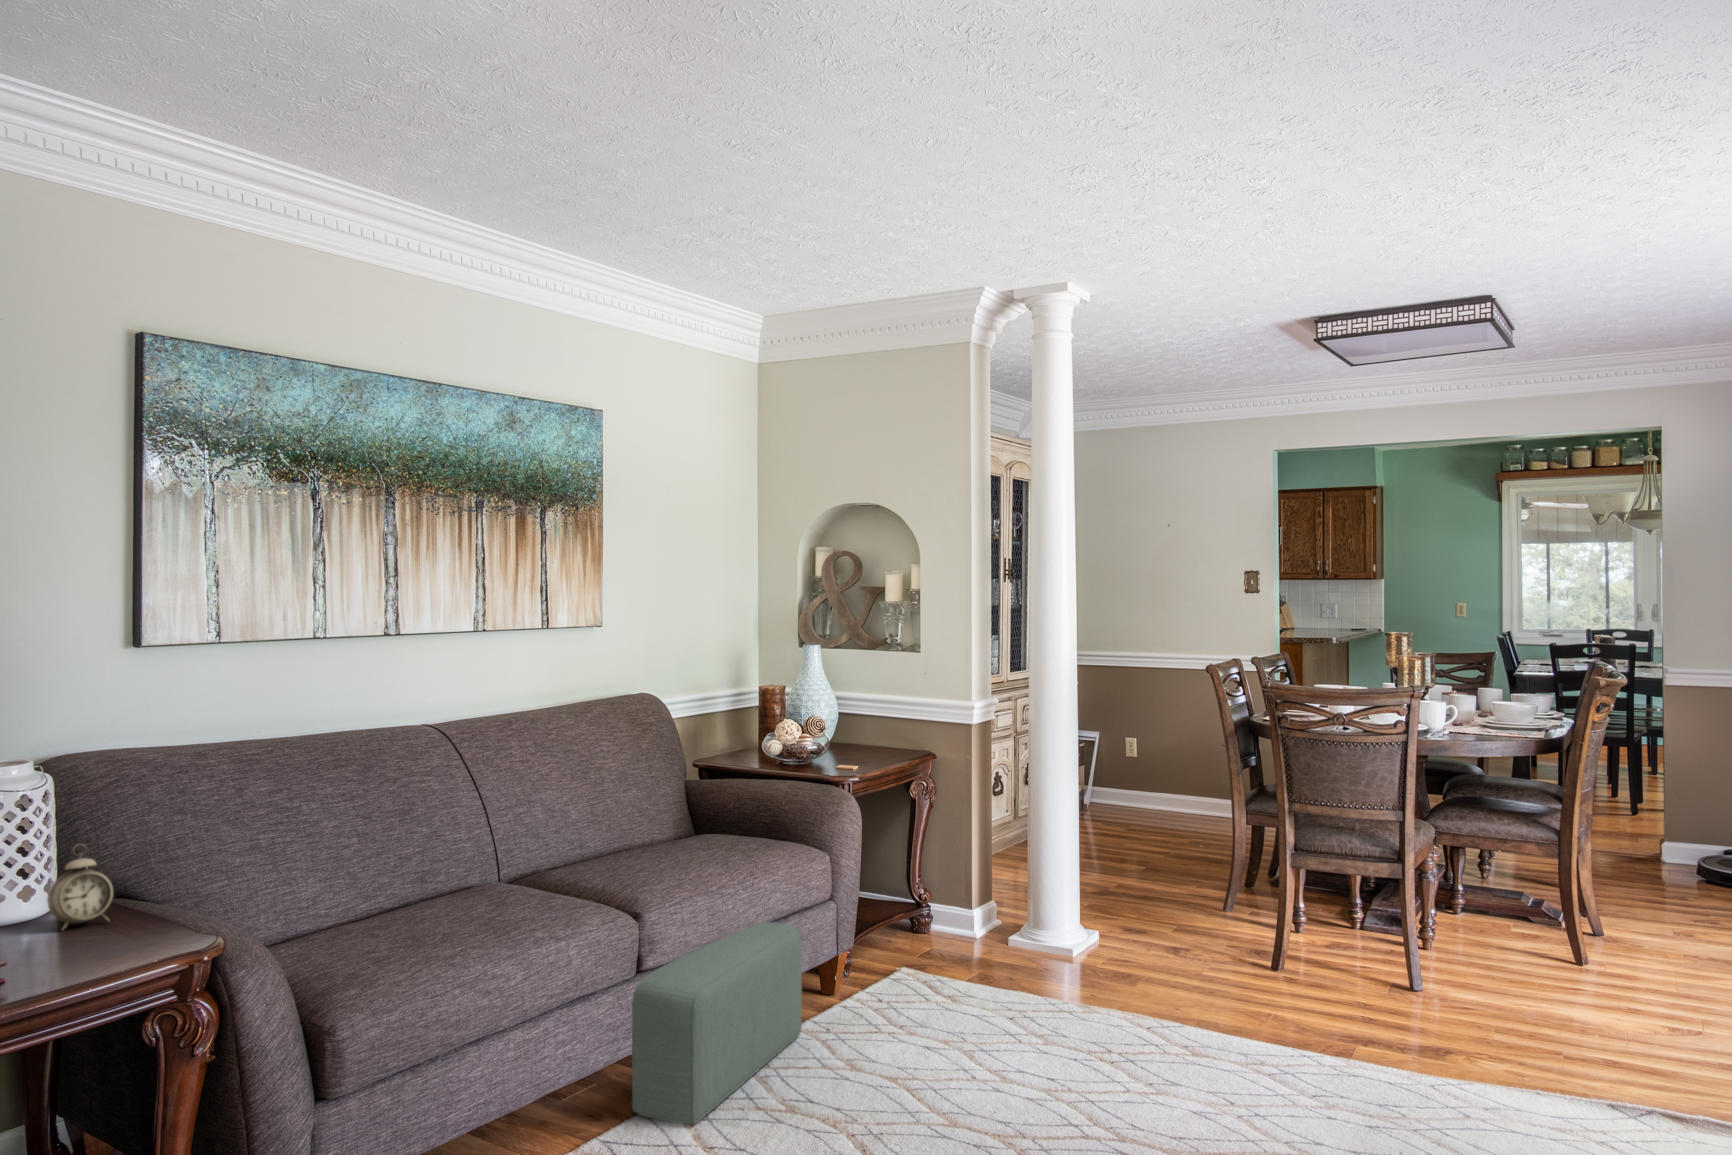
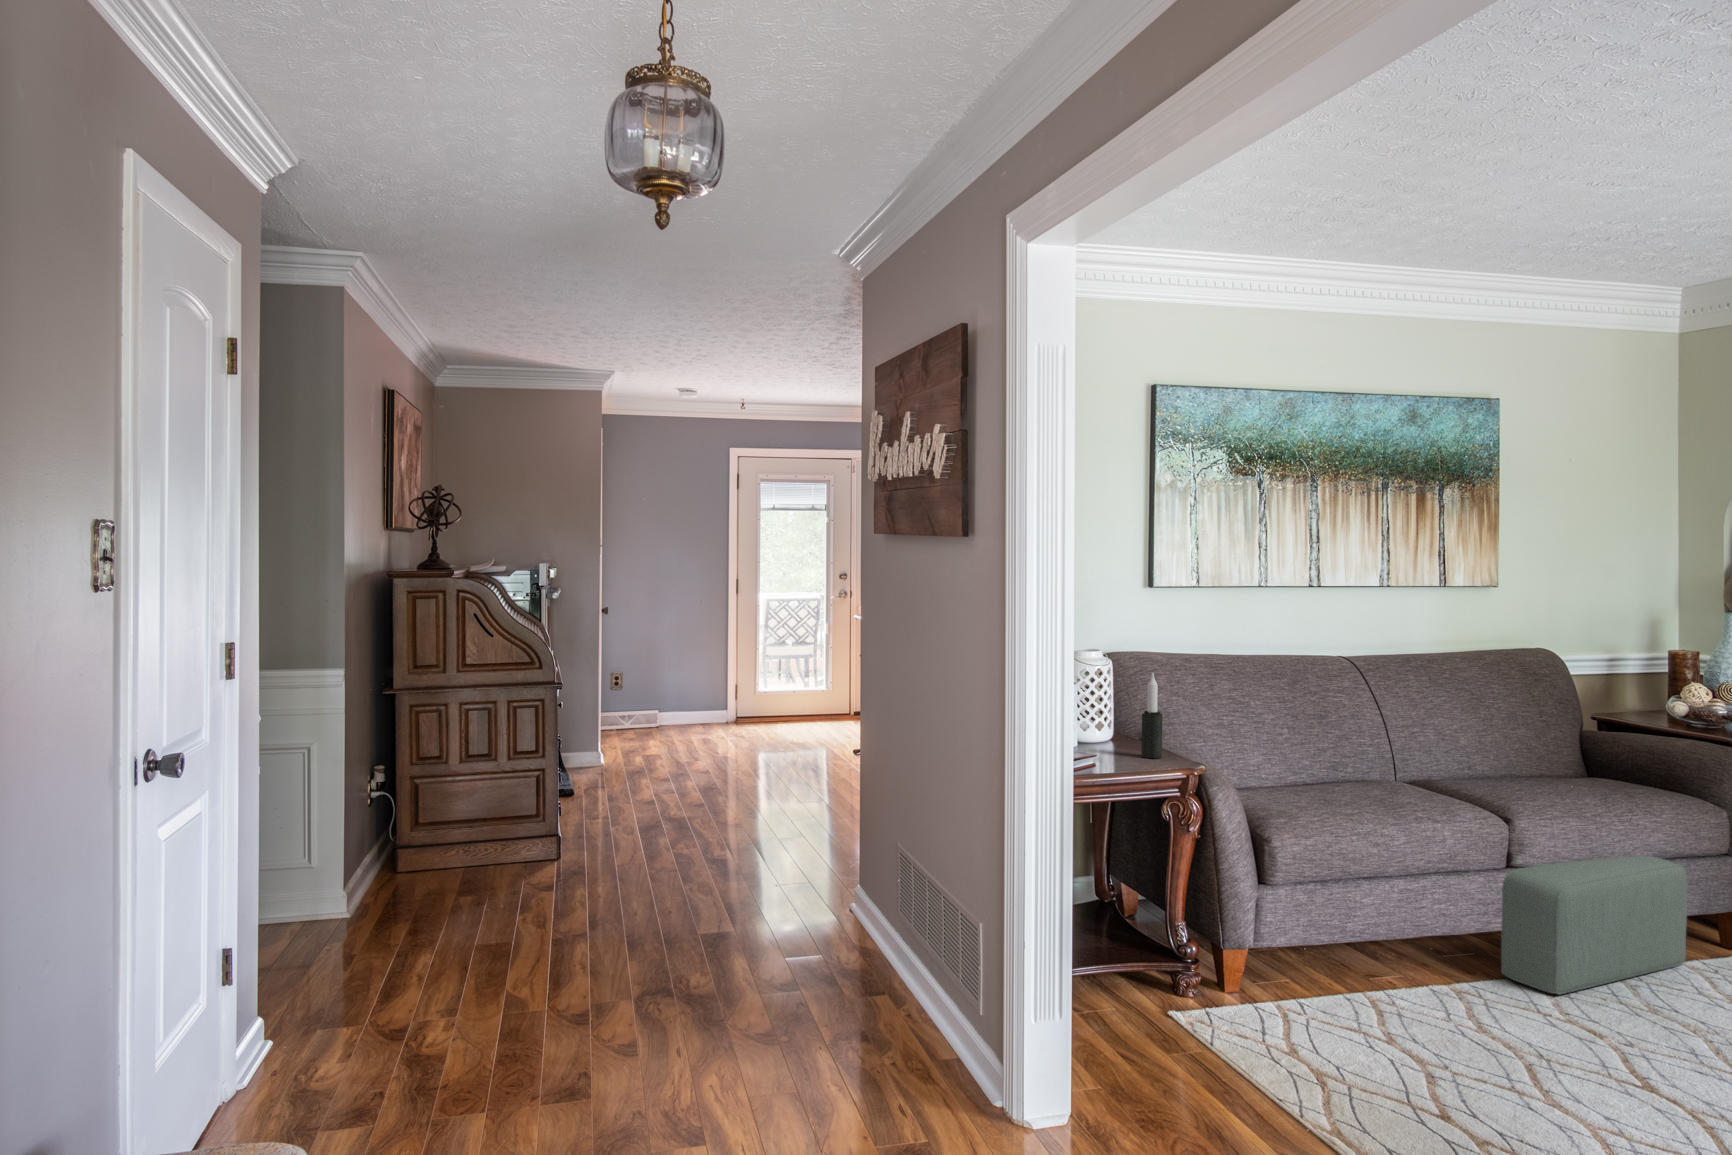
candle: none [110,796,149,941] -> present [1141,673,1162,759]
alarm clock: present [47,845,113,930] -> none [1108,700,1142,749]

